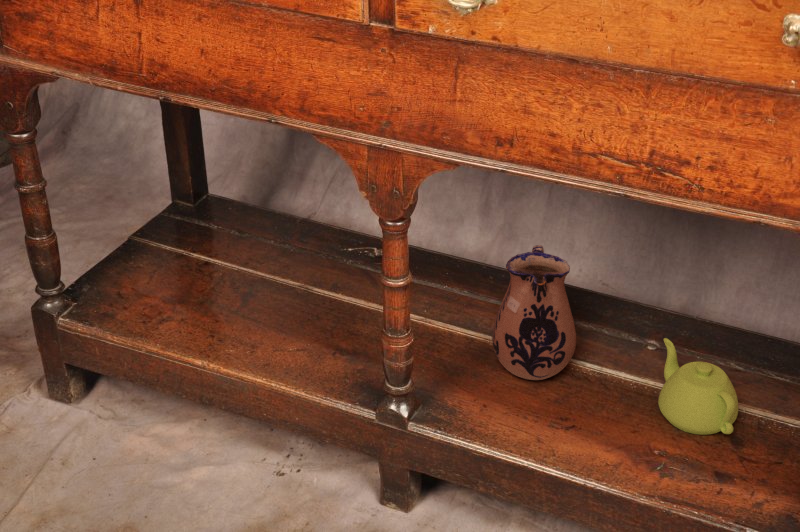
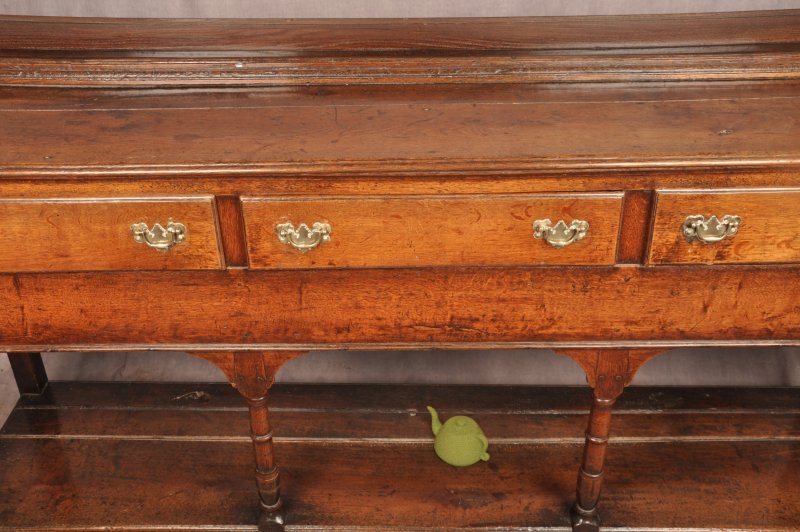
ceramic pitcher: present [492,245,576,380] -> none [311,365,370,461]

